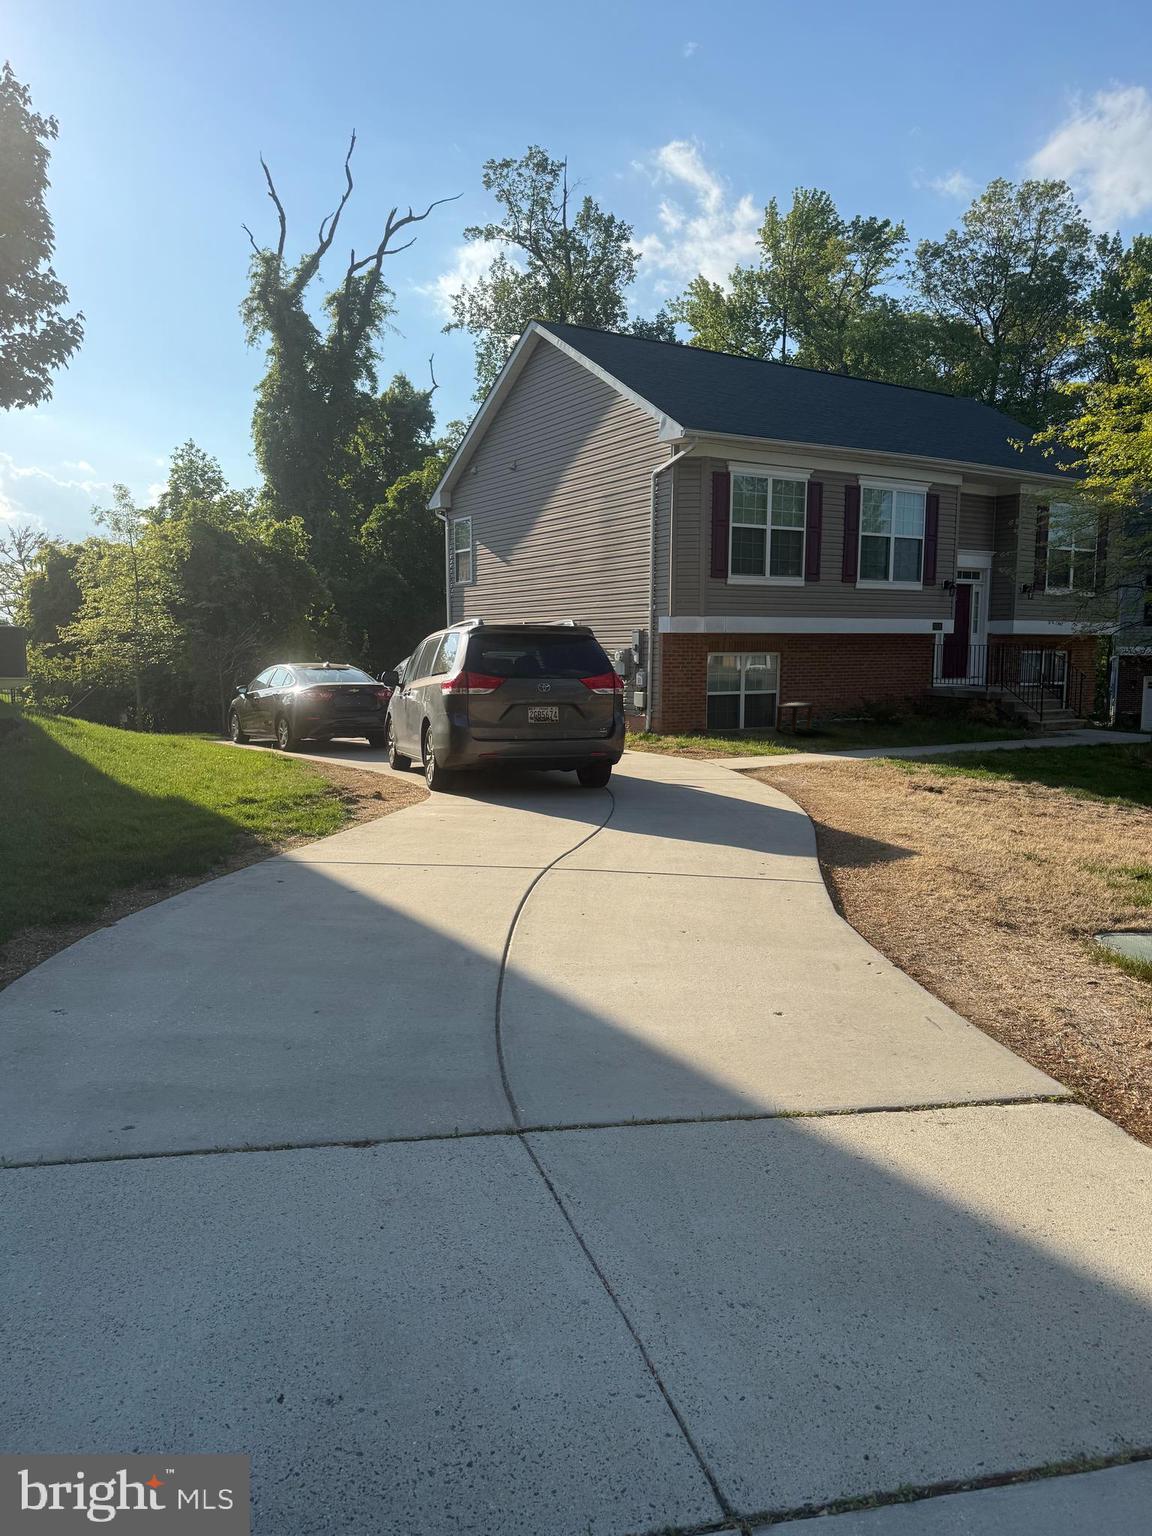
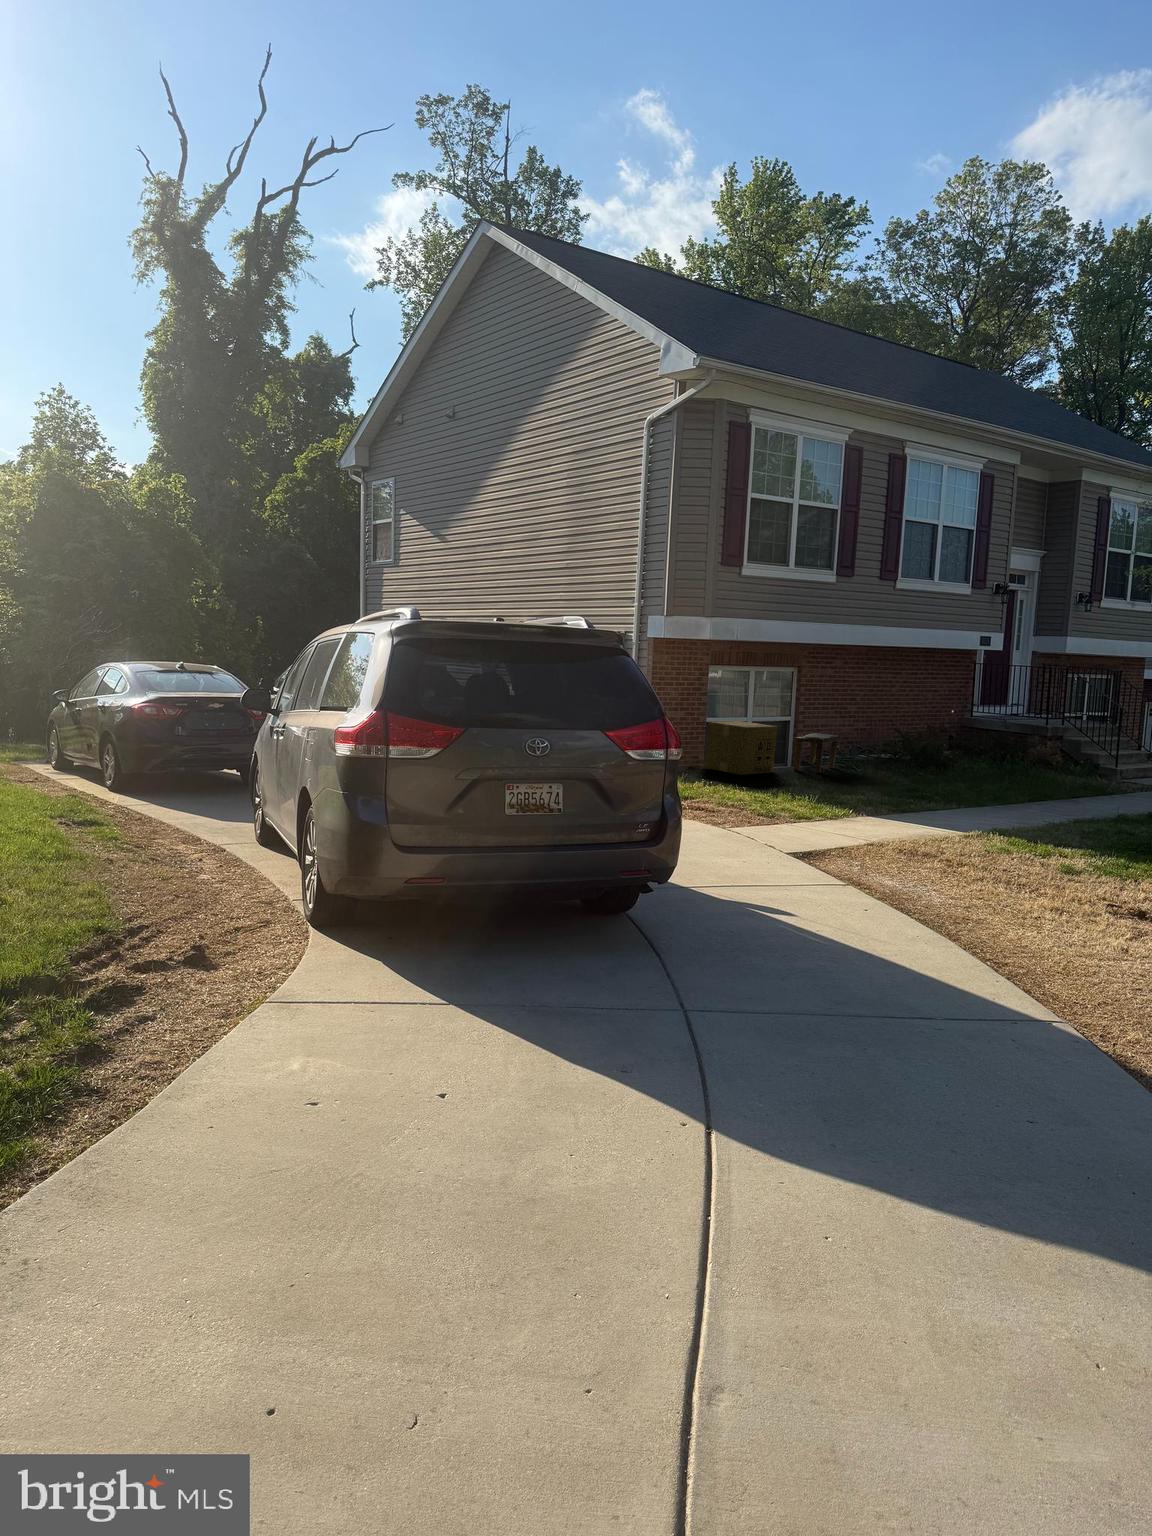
cardboard box: none [706,694,760,733] -> present [704,721,777,775]

